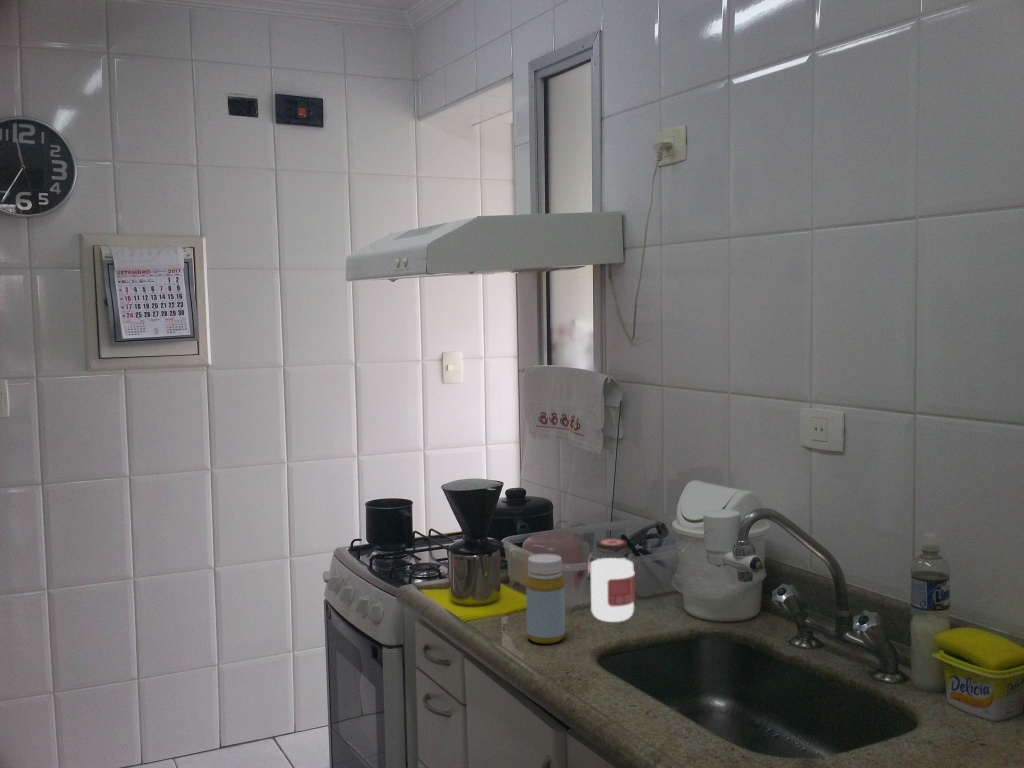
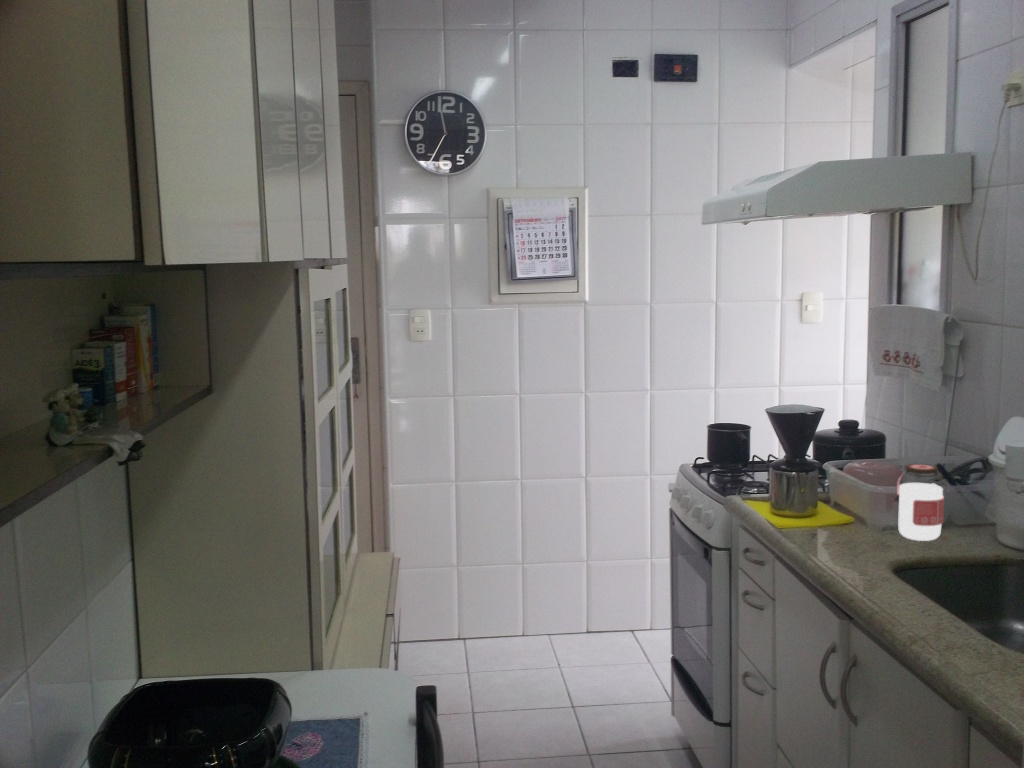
bottle: present [526,554,565,644] -> none [831,470,867,550]

